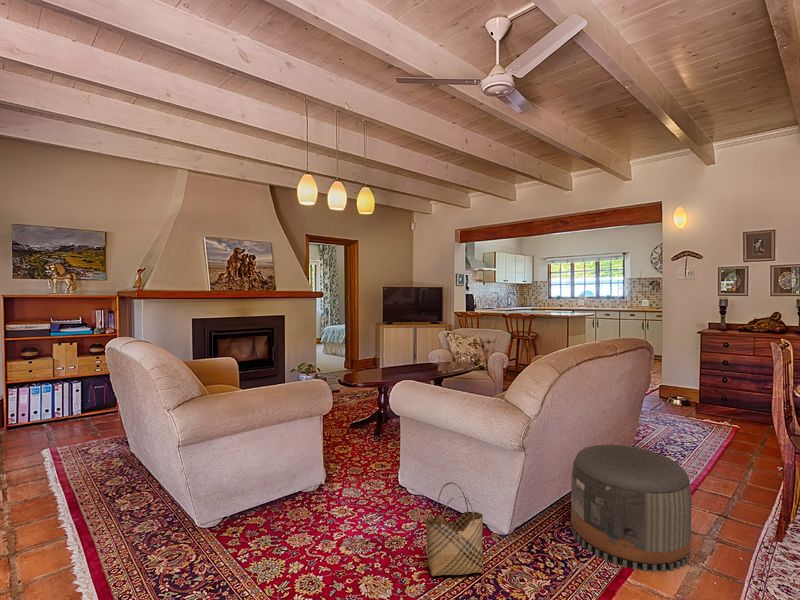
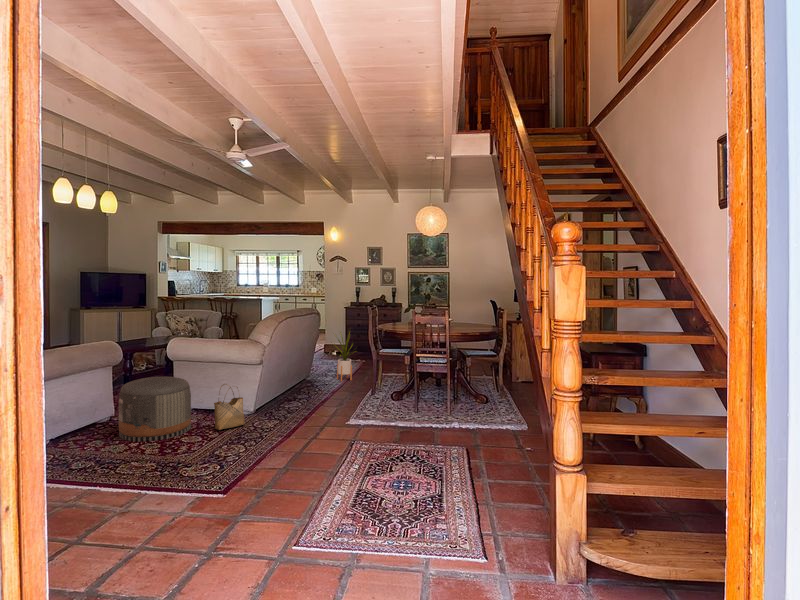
house plant: none [675,372,740,477] -> present [336,332,352,381]
pouf: present [571,444,692,572] -> present [119,377,191,442]

